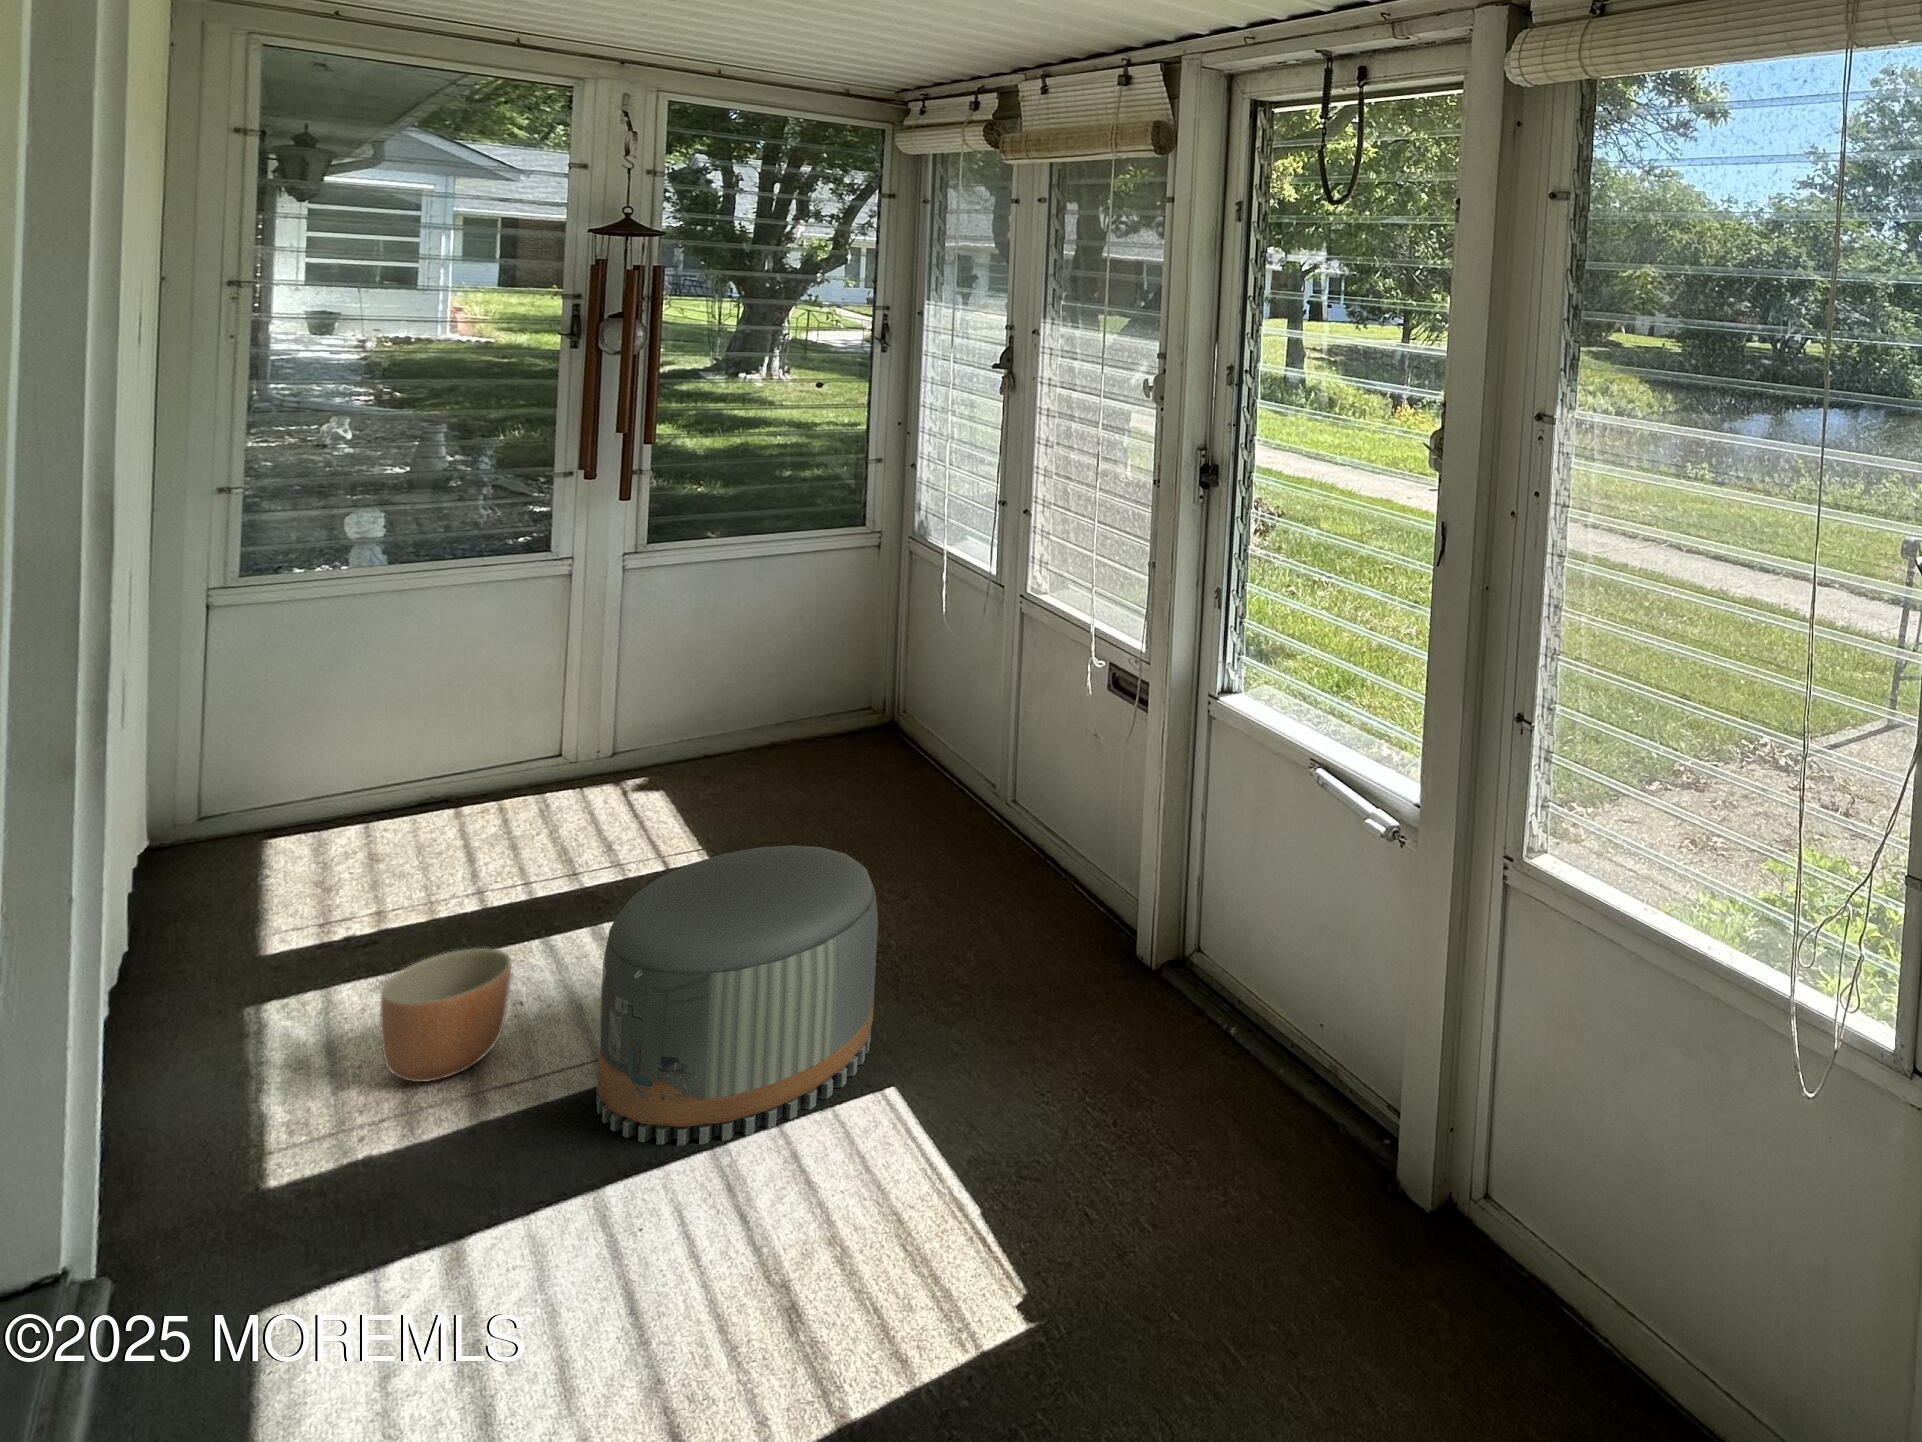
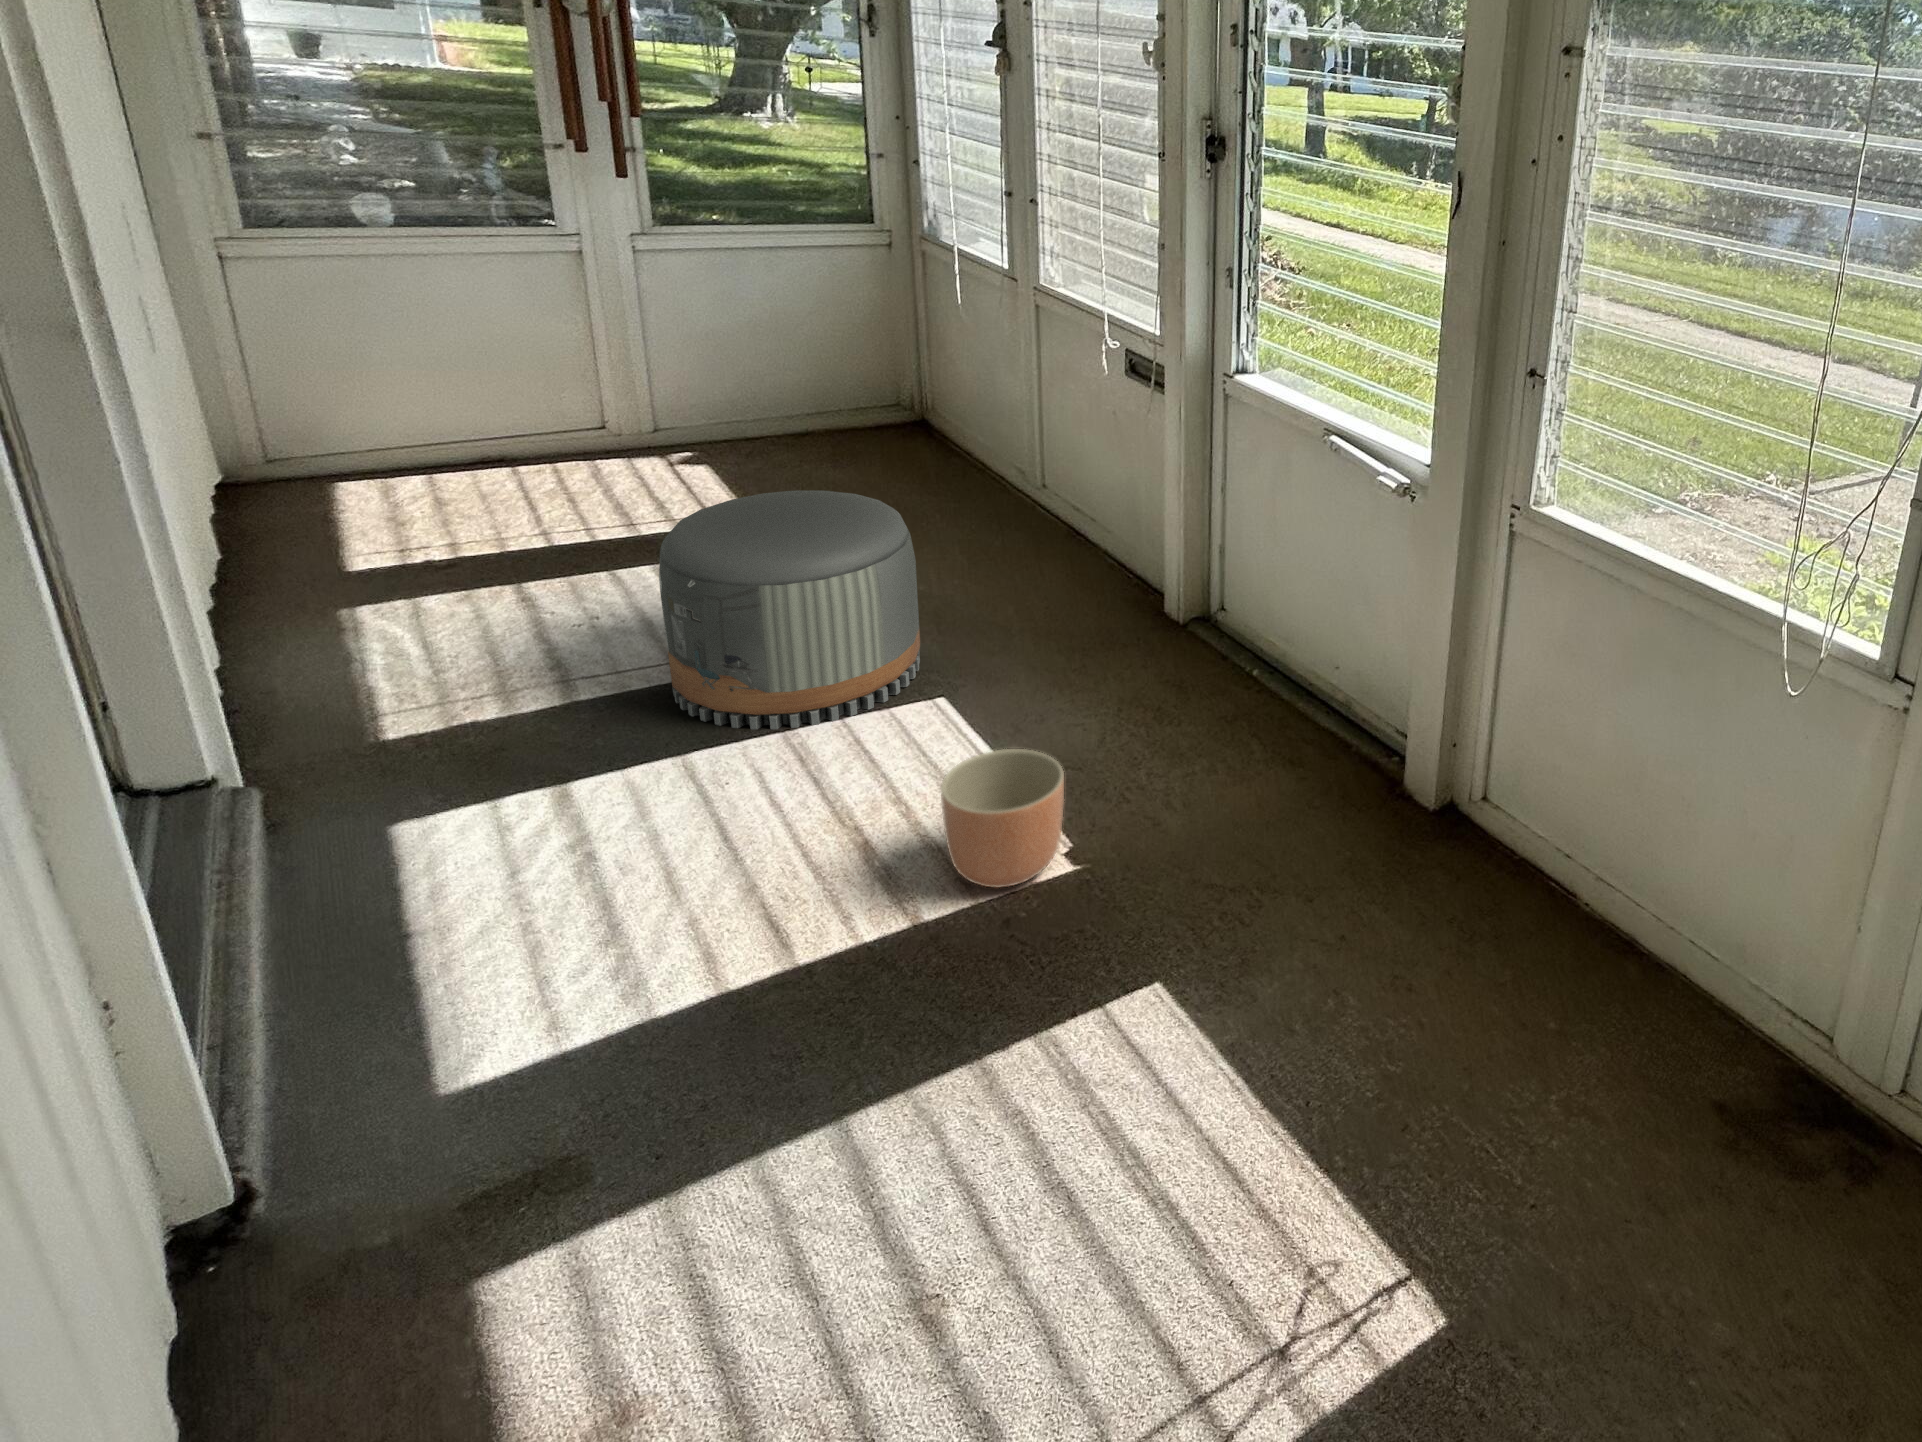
planter: present [380,948,511,1082] -> present [941,749,1064,888]

